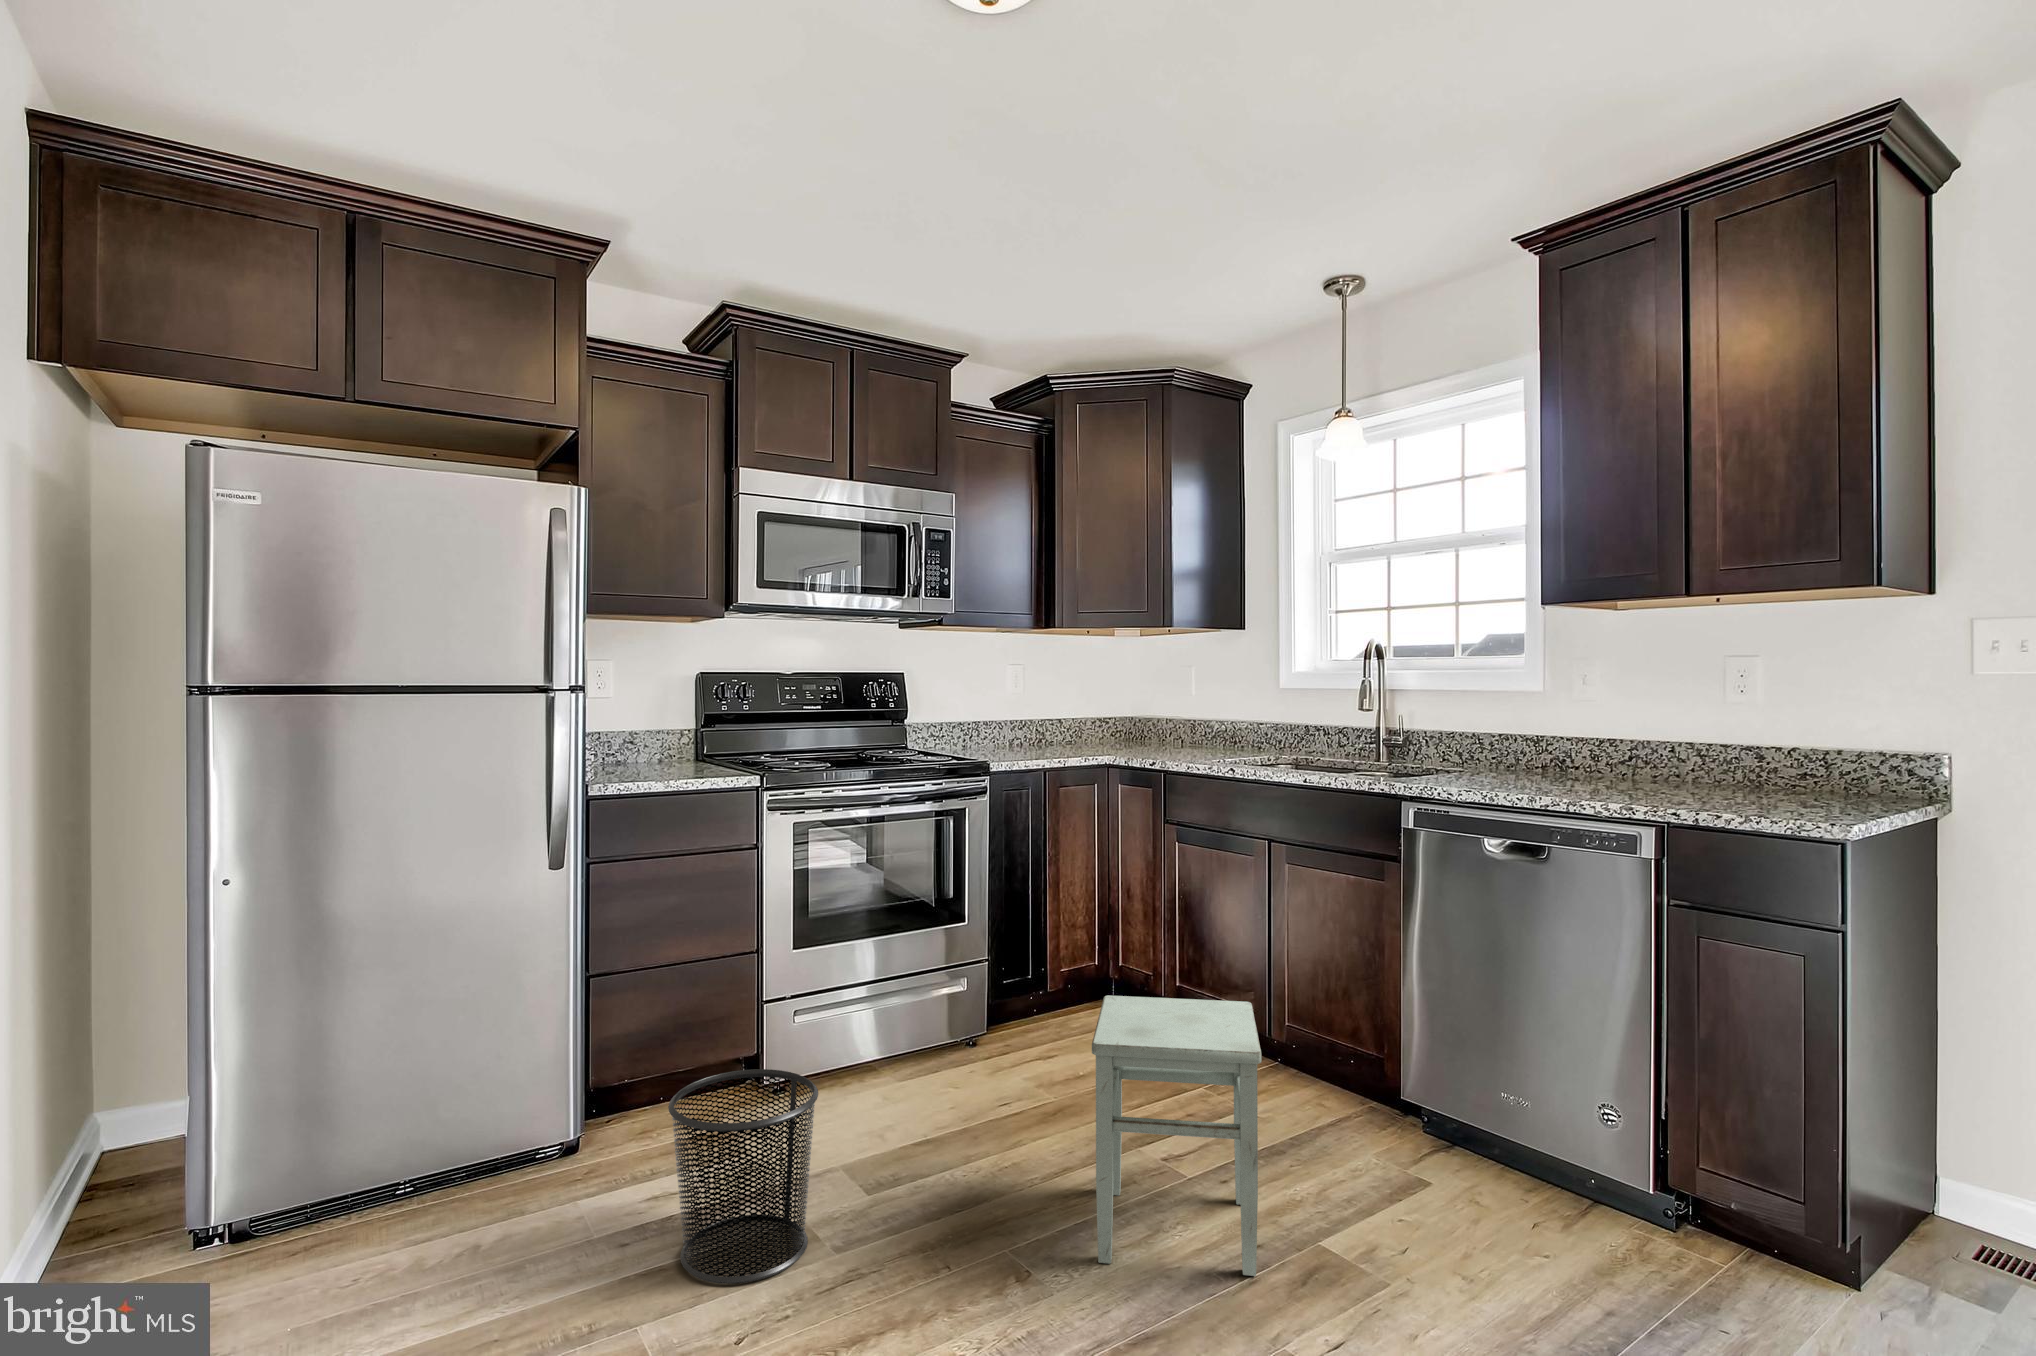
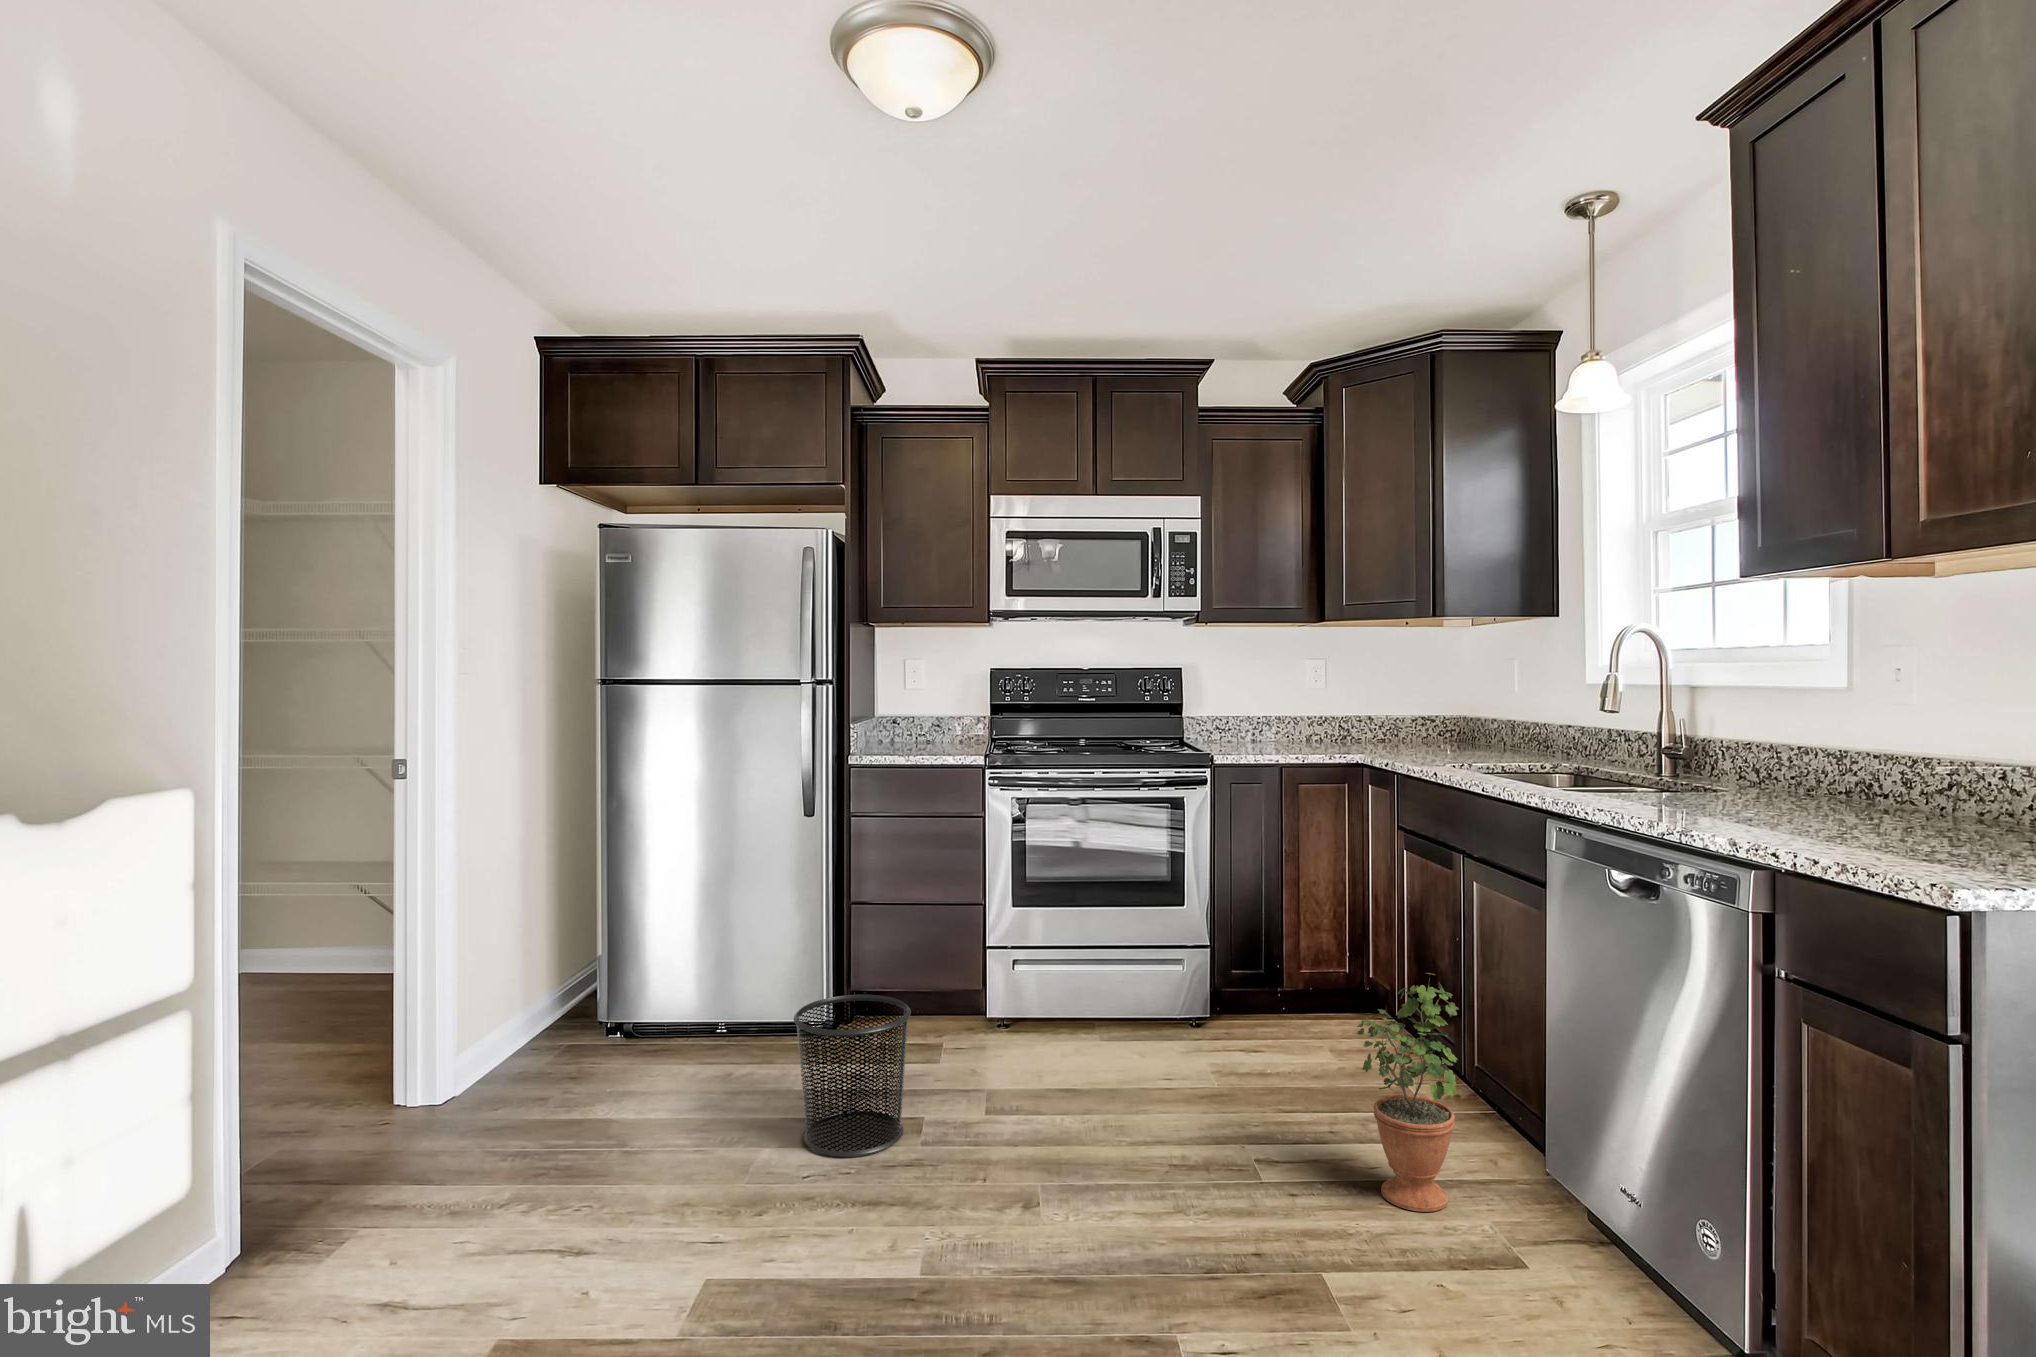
potted plant: none [1260,948,1350,1167] -> present [1356,973,1458,1212]
stool: present [1092,995,1261,1276] -> none [1085,984,1296,1275]

